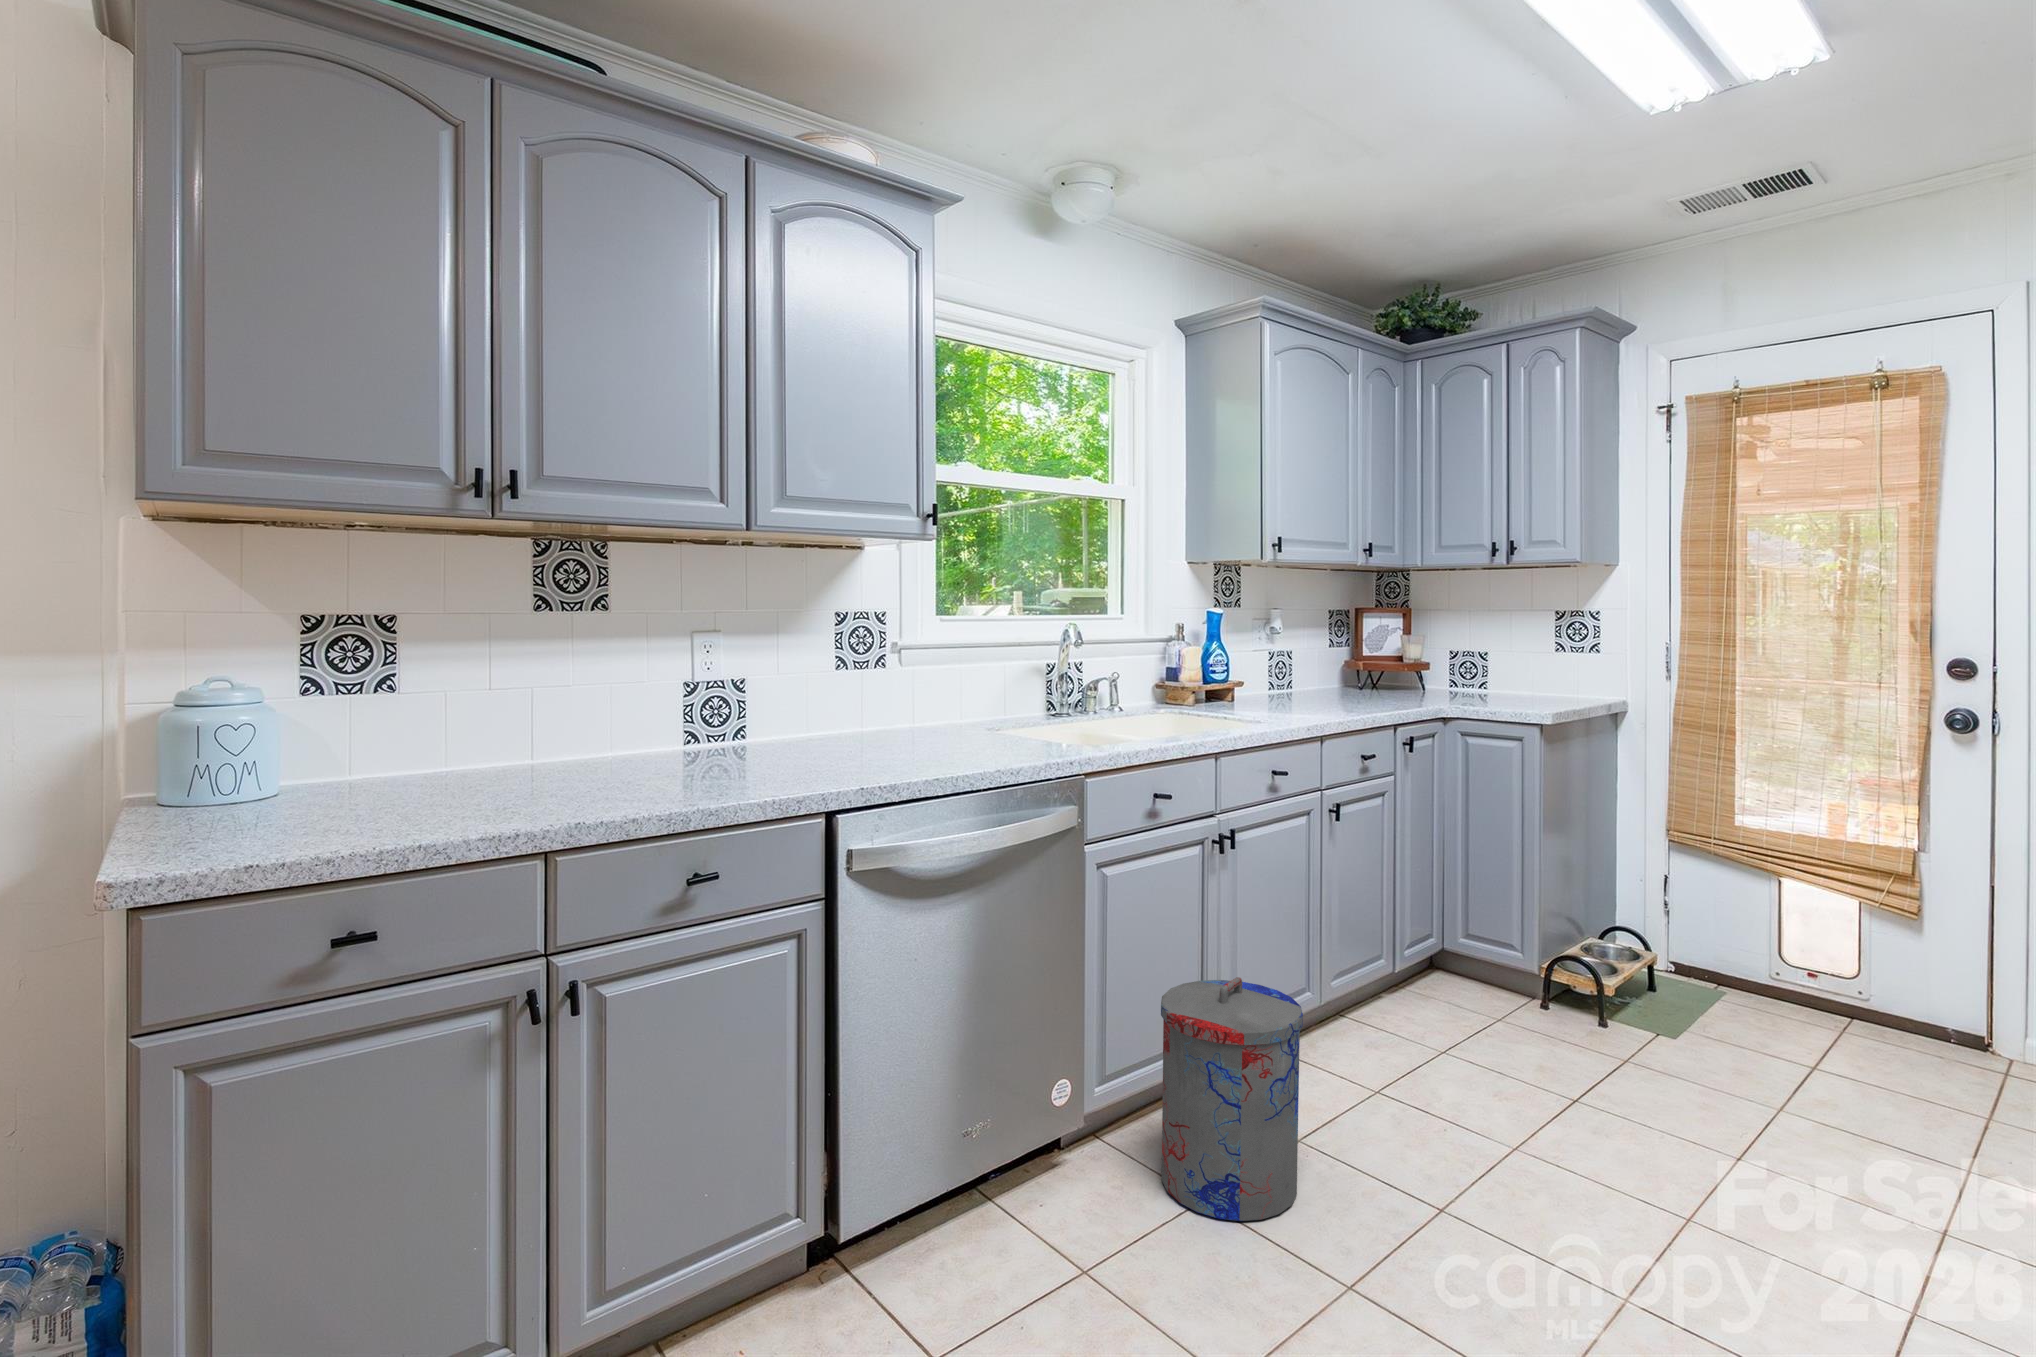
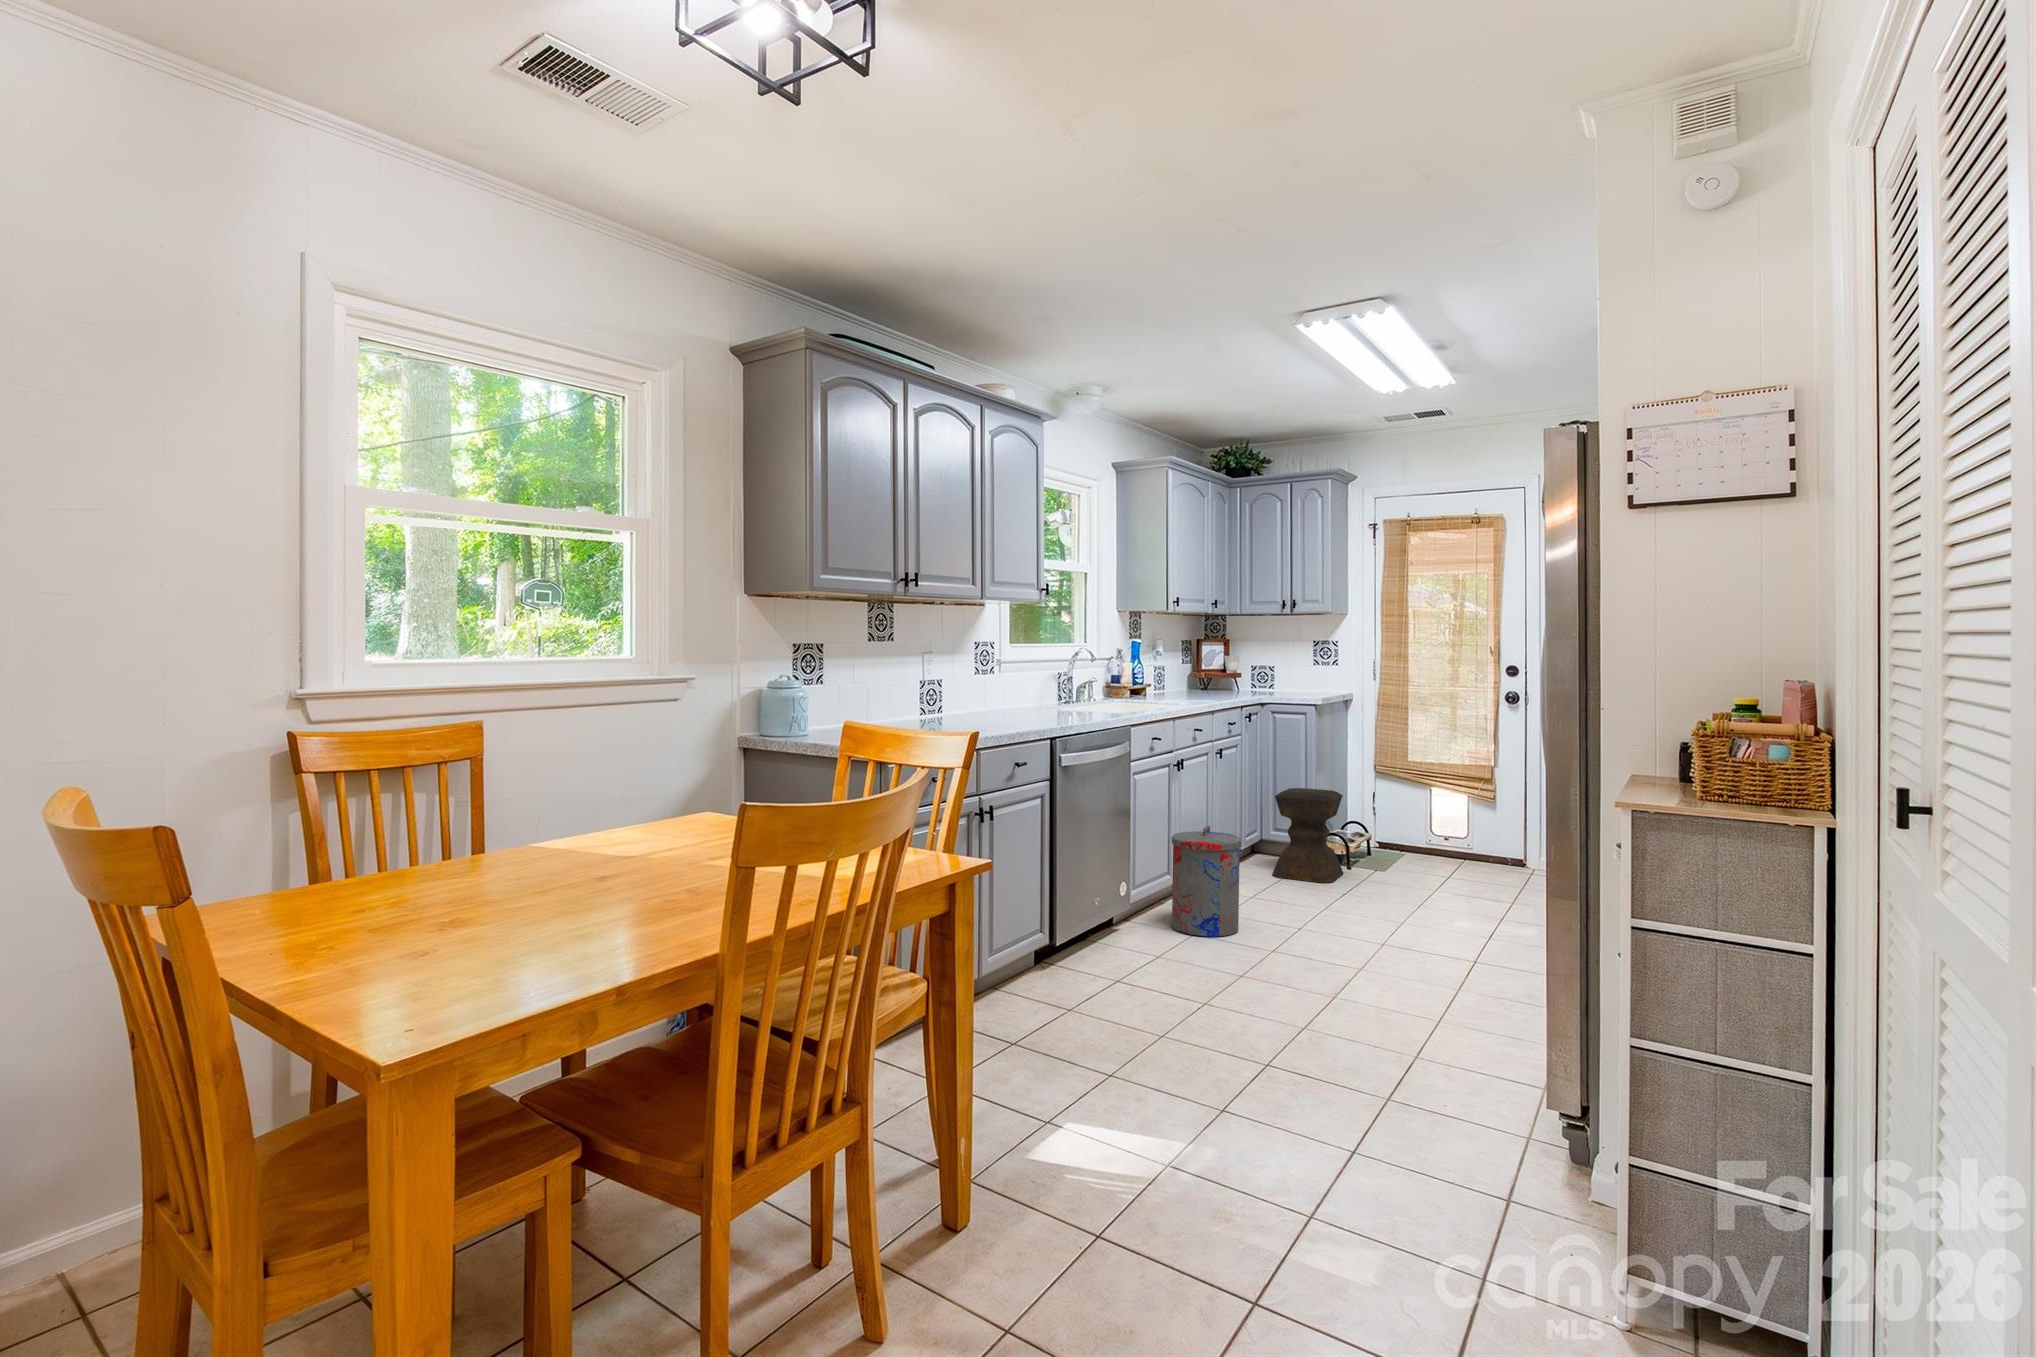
stool: none [1441,872,1586,1061] -> present [1272,788,1343,883]

